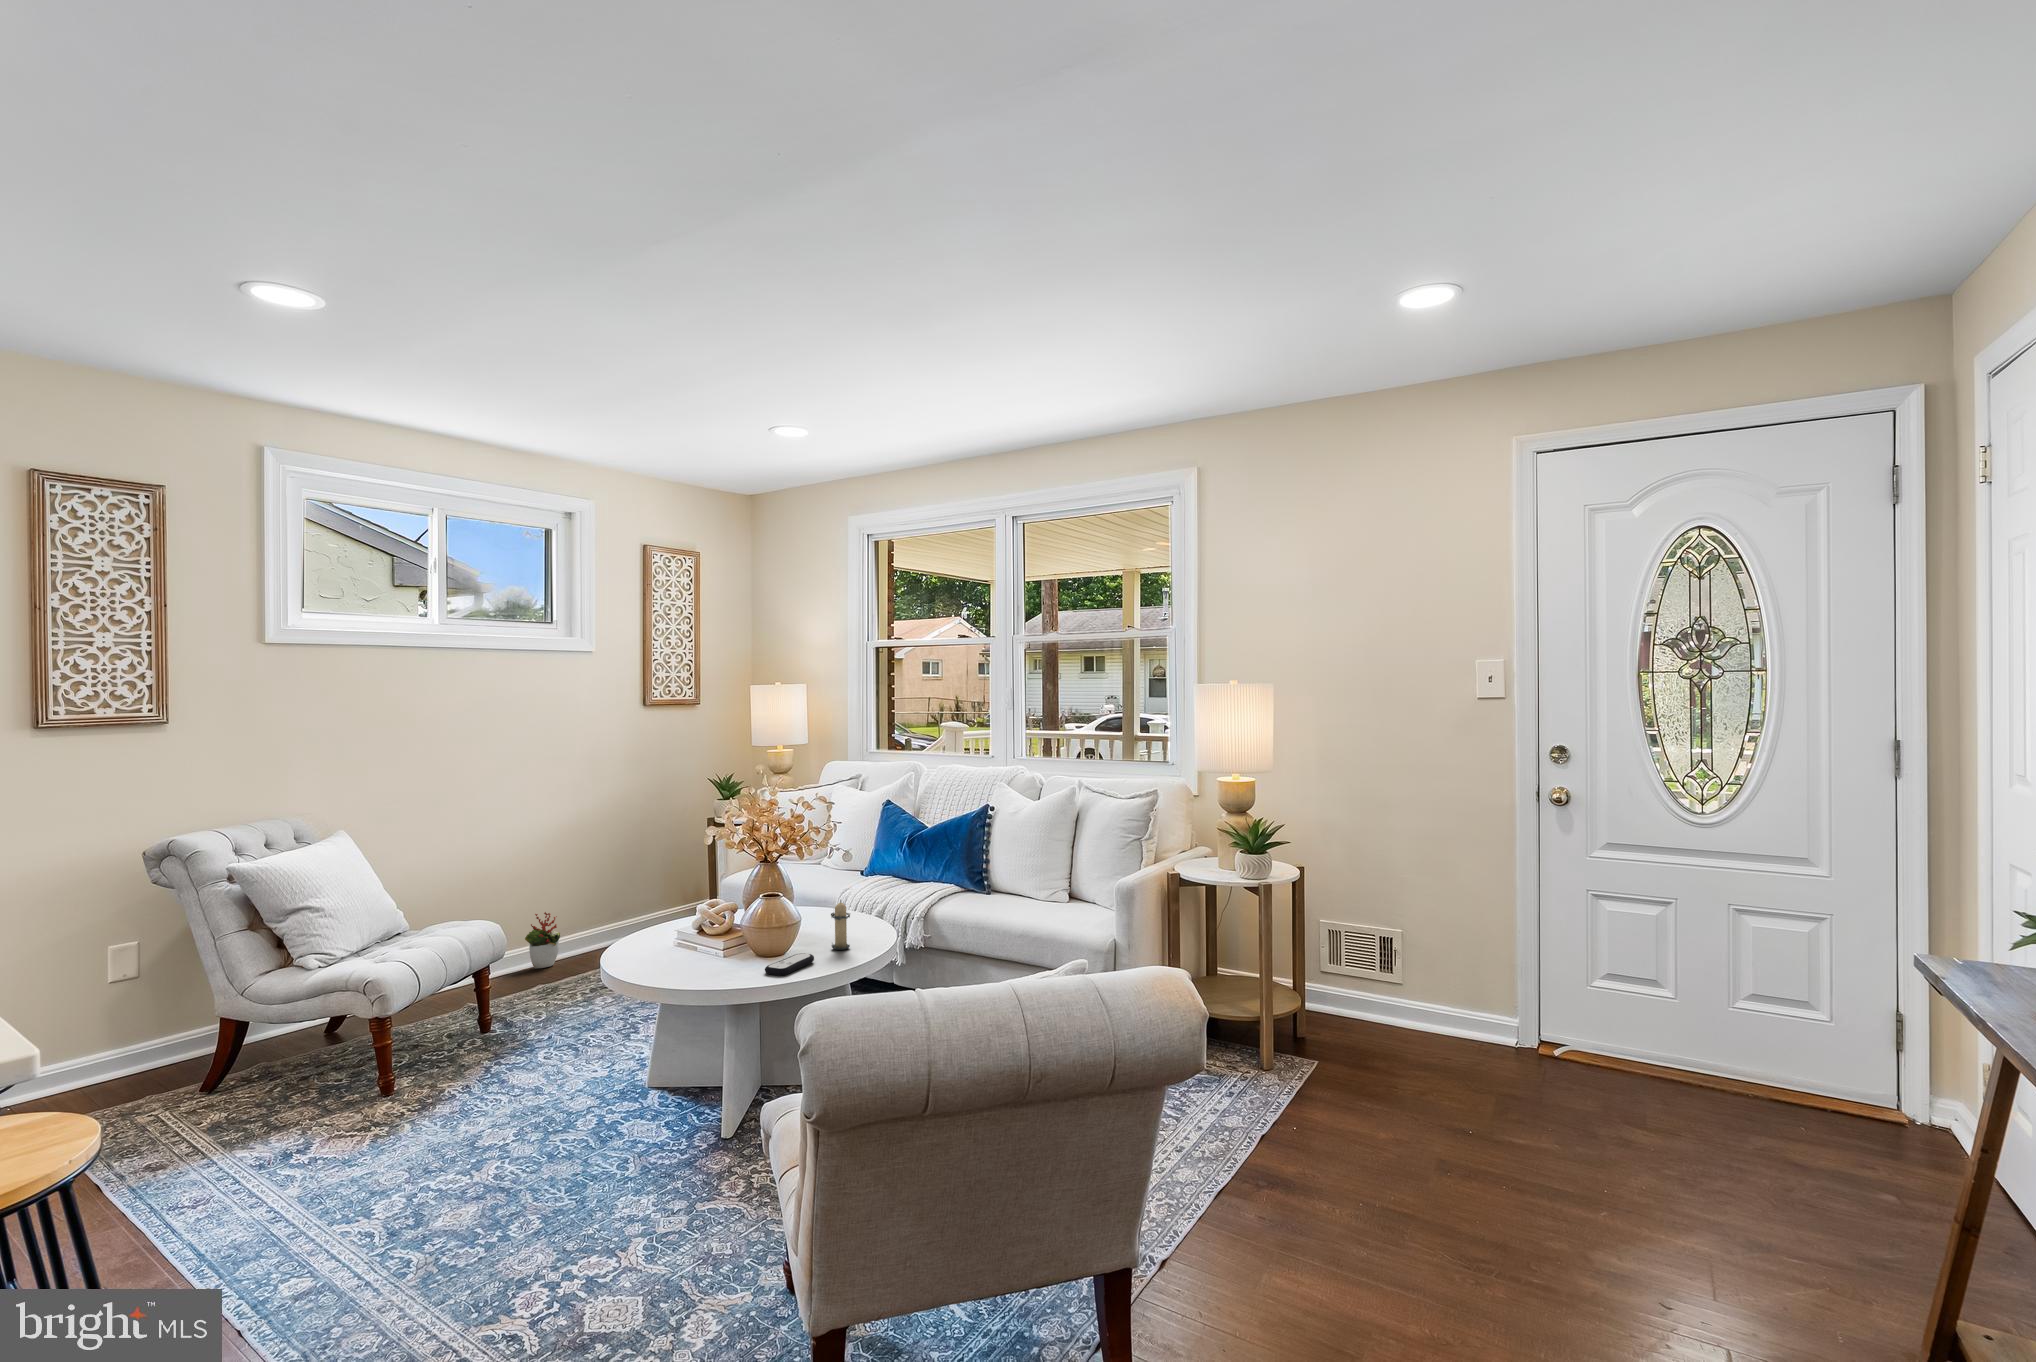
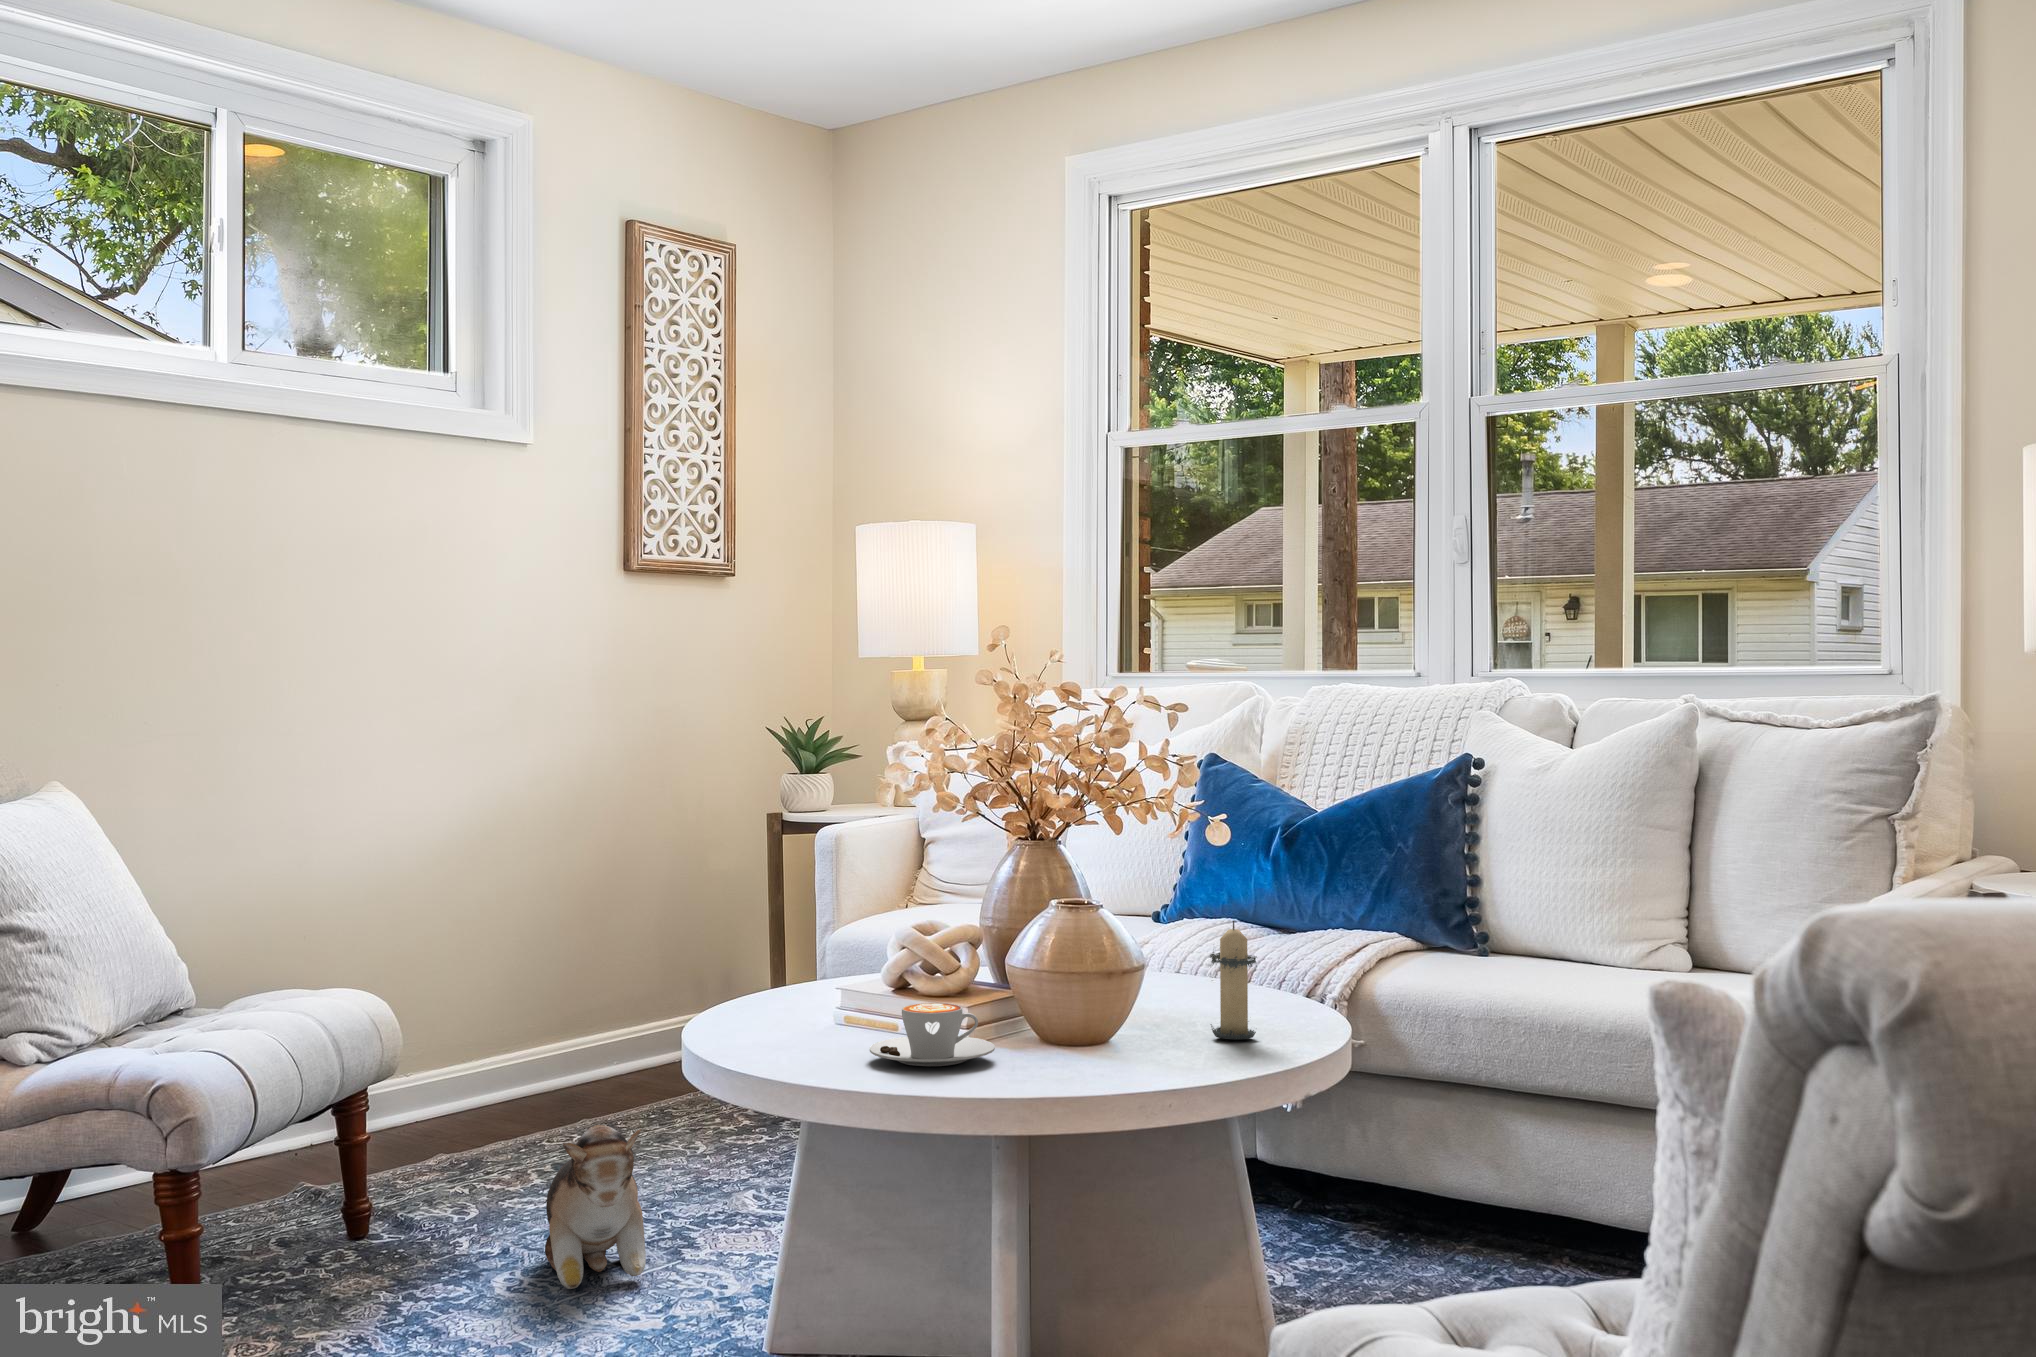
decorative plant: present [525,912,560,968] -> none [400,1000,470,1123]
coffee cup: none [673,941,728,970] -> present [870,1003,995,1066]
remote control: present [765,953,814,976] -> none [1098,1039,1198,1080]
plush toy: none [566,983,612,1056] -> present [545,1125,646,1289]

